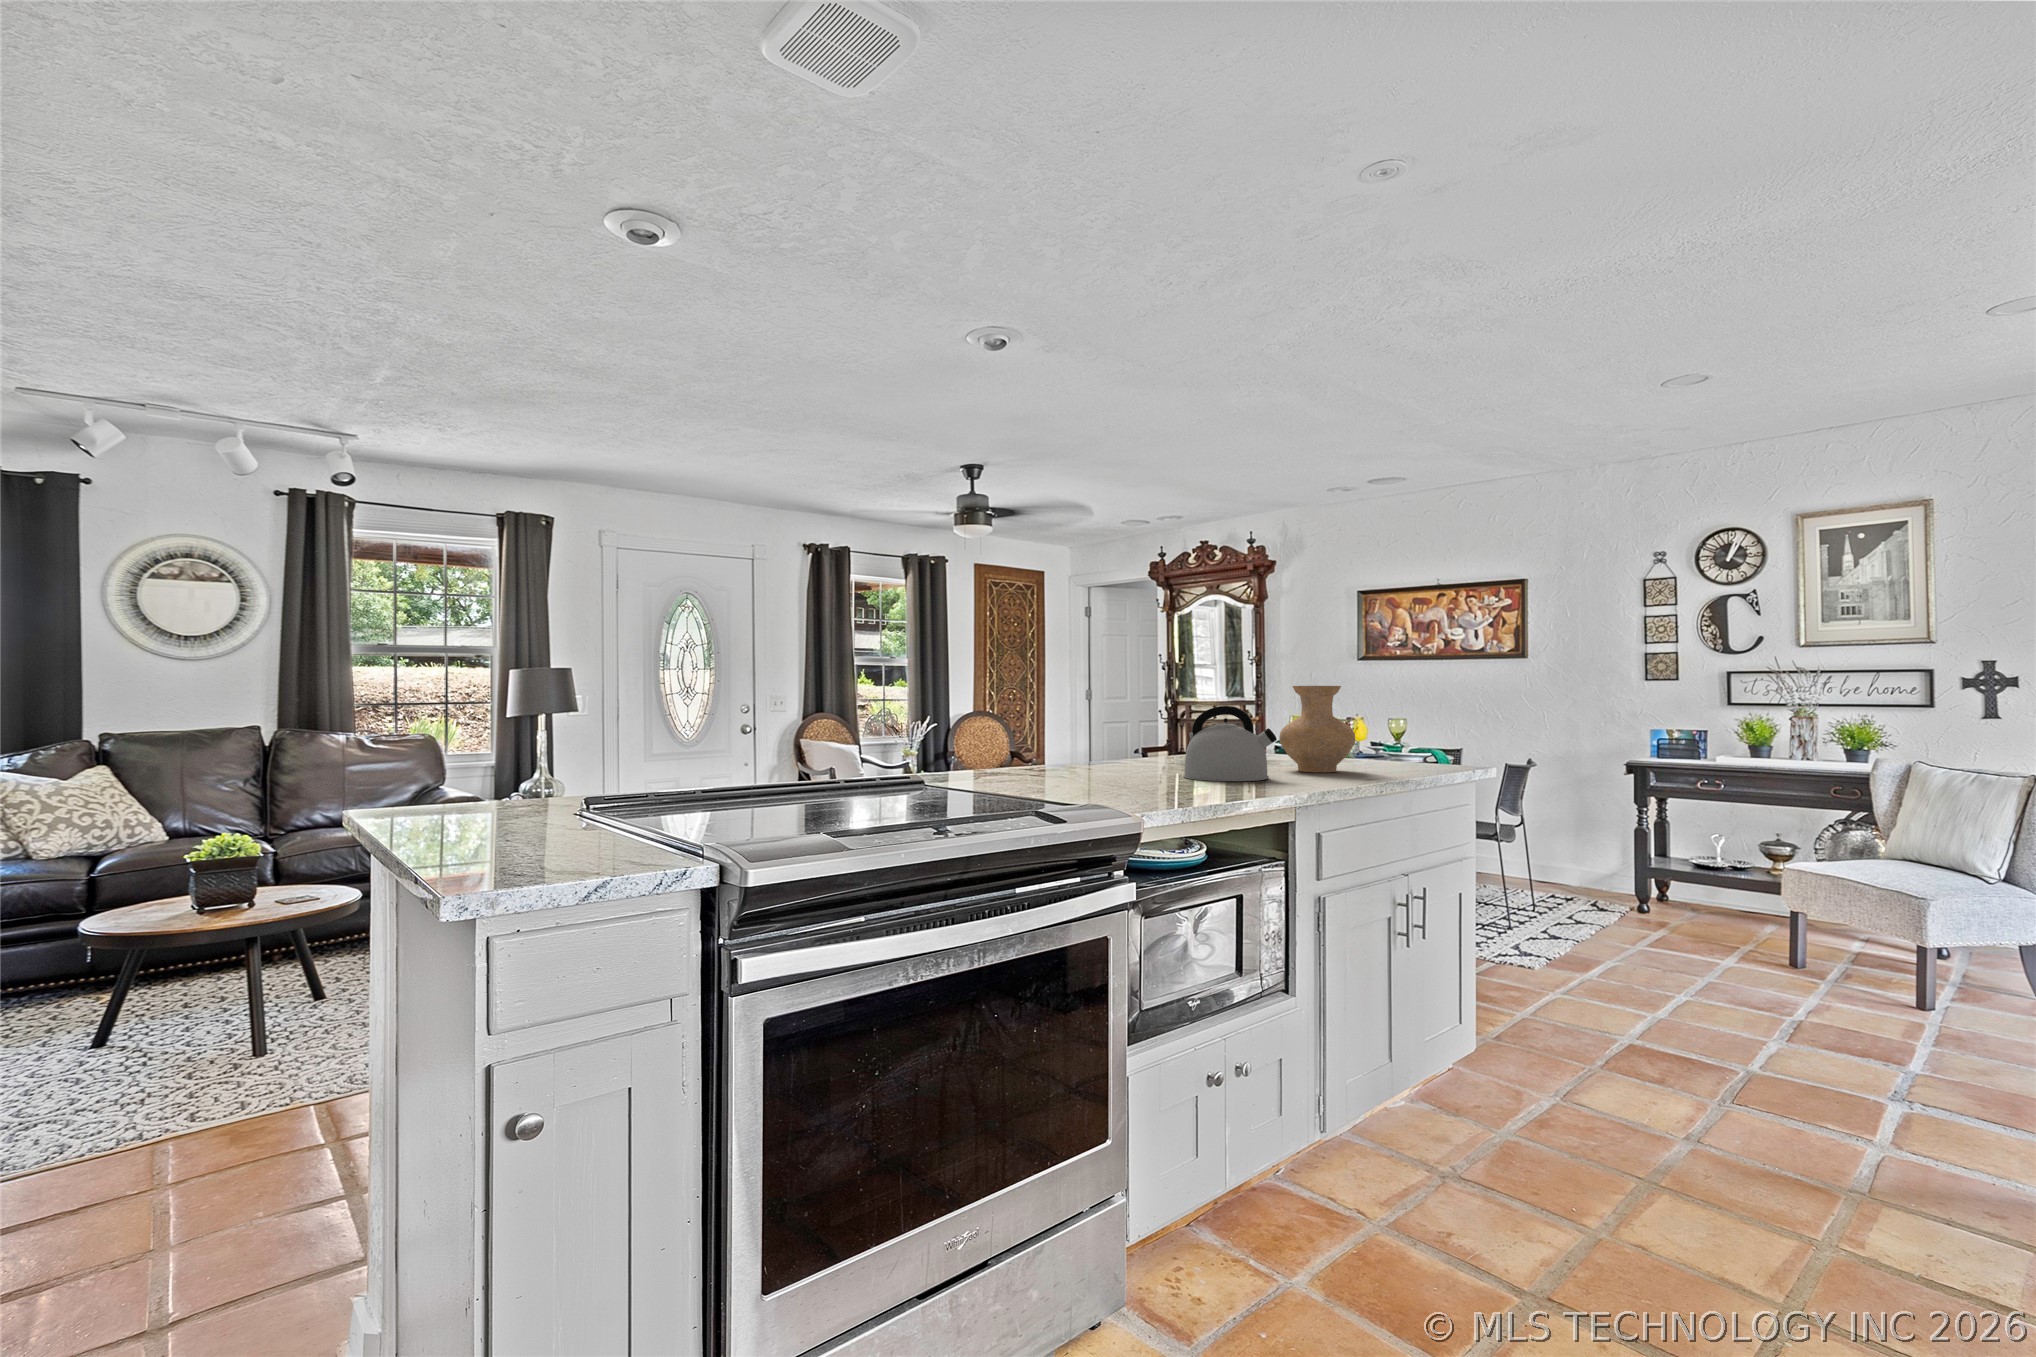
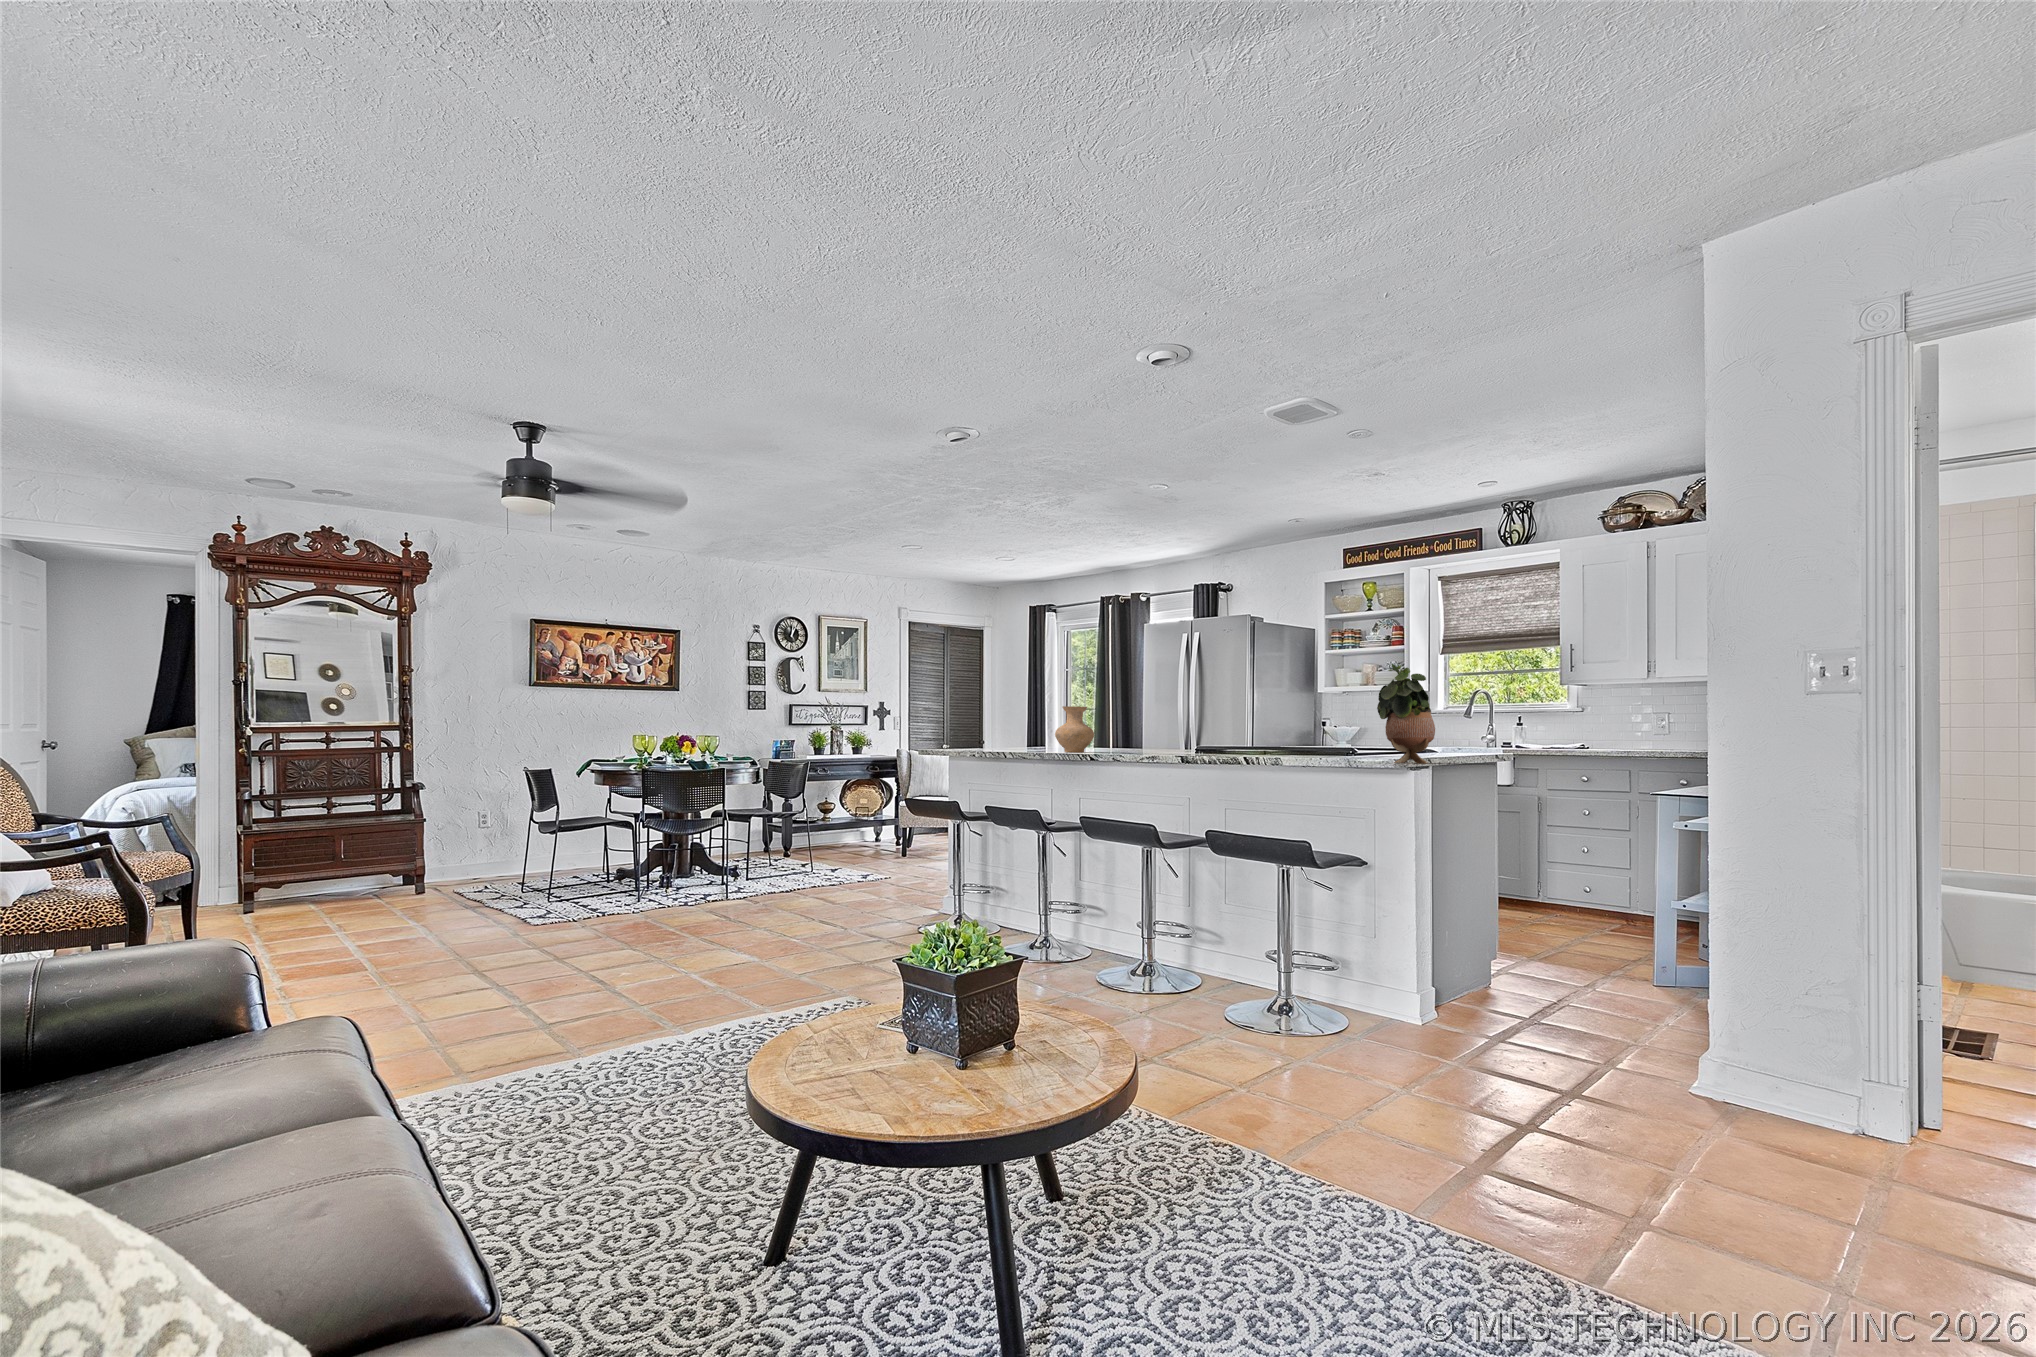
potted plant: none [400,630,528,821] -> present [1377,664,1435,764]
kettle: present [1184,706,1277,781] -> none [1100,716,1141,754]

